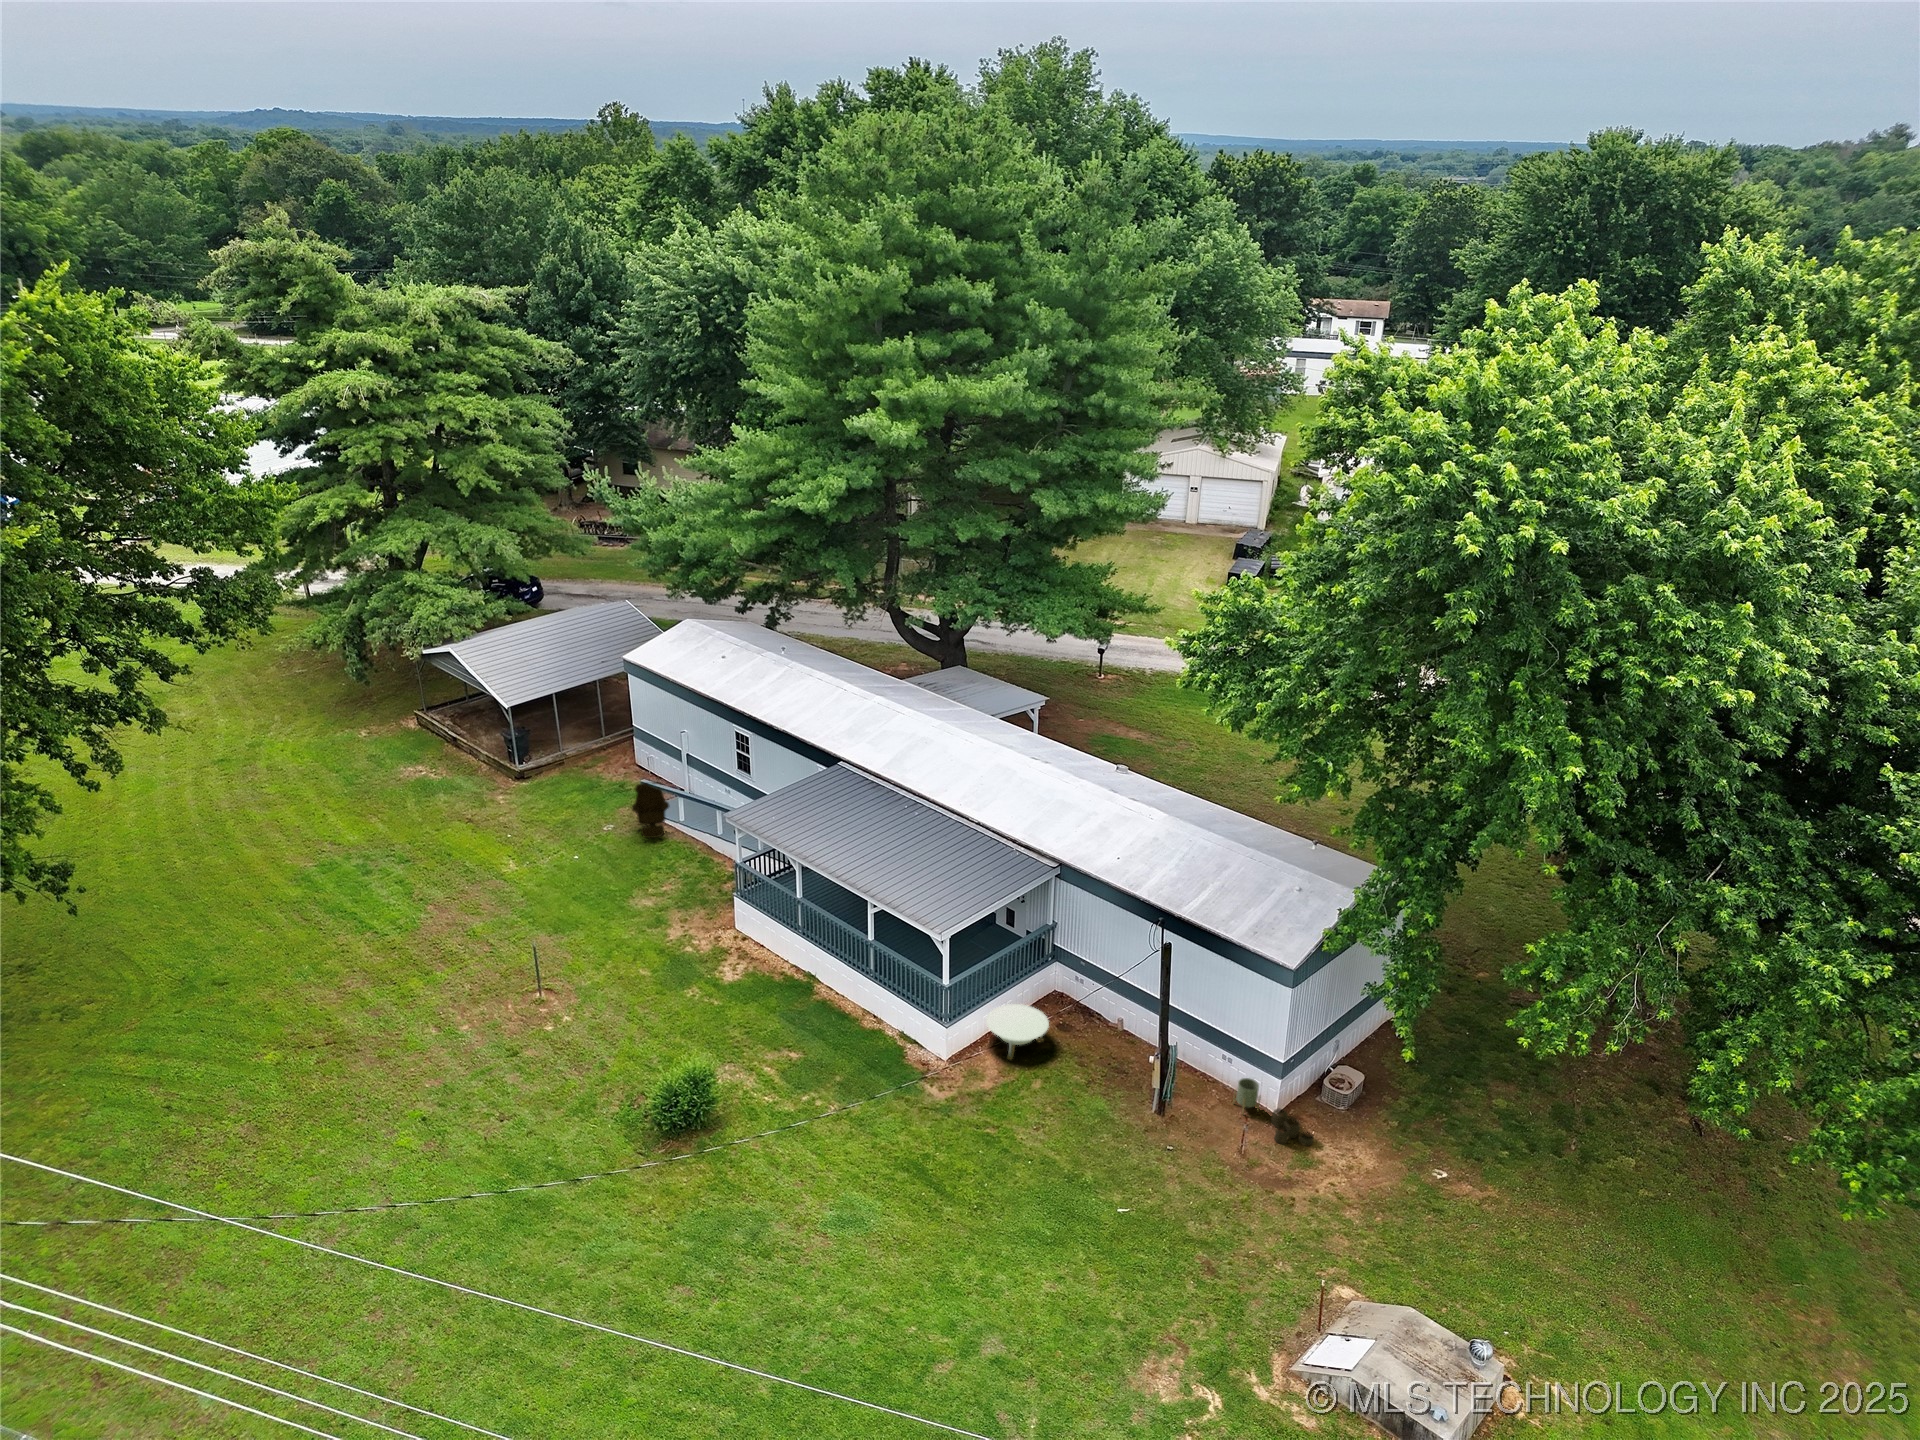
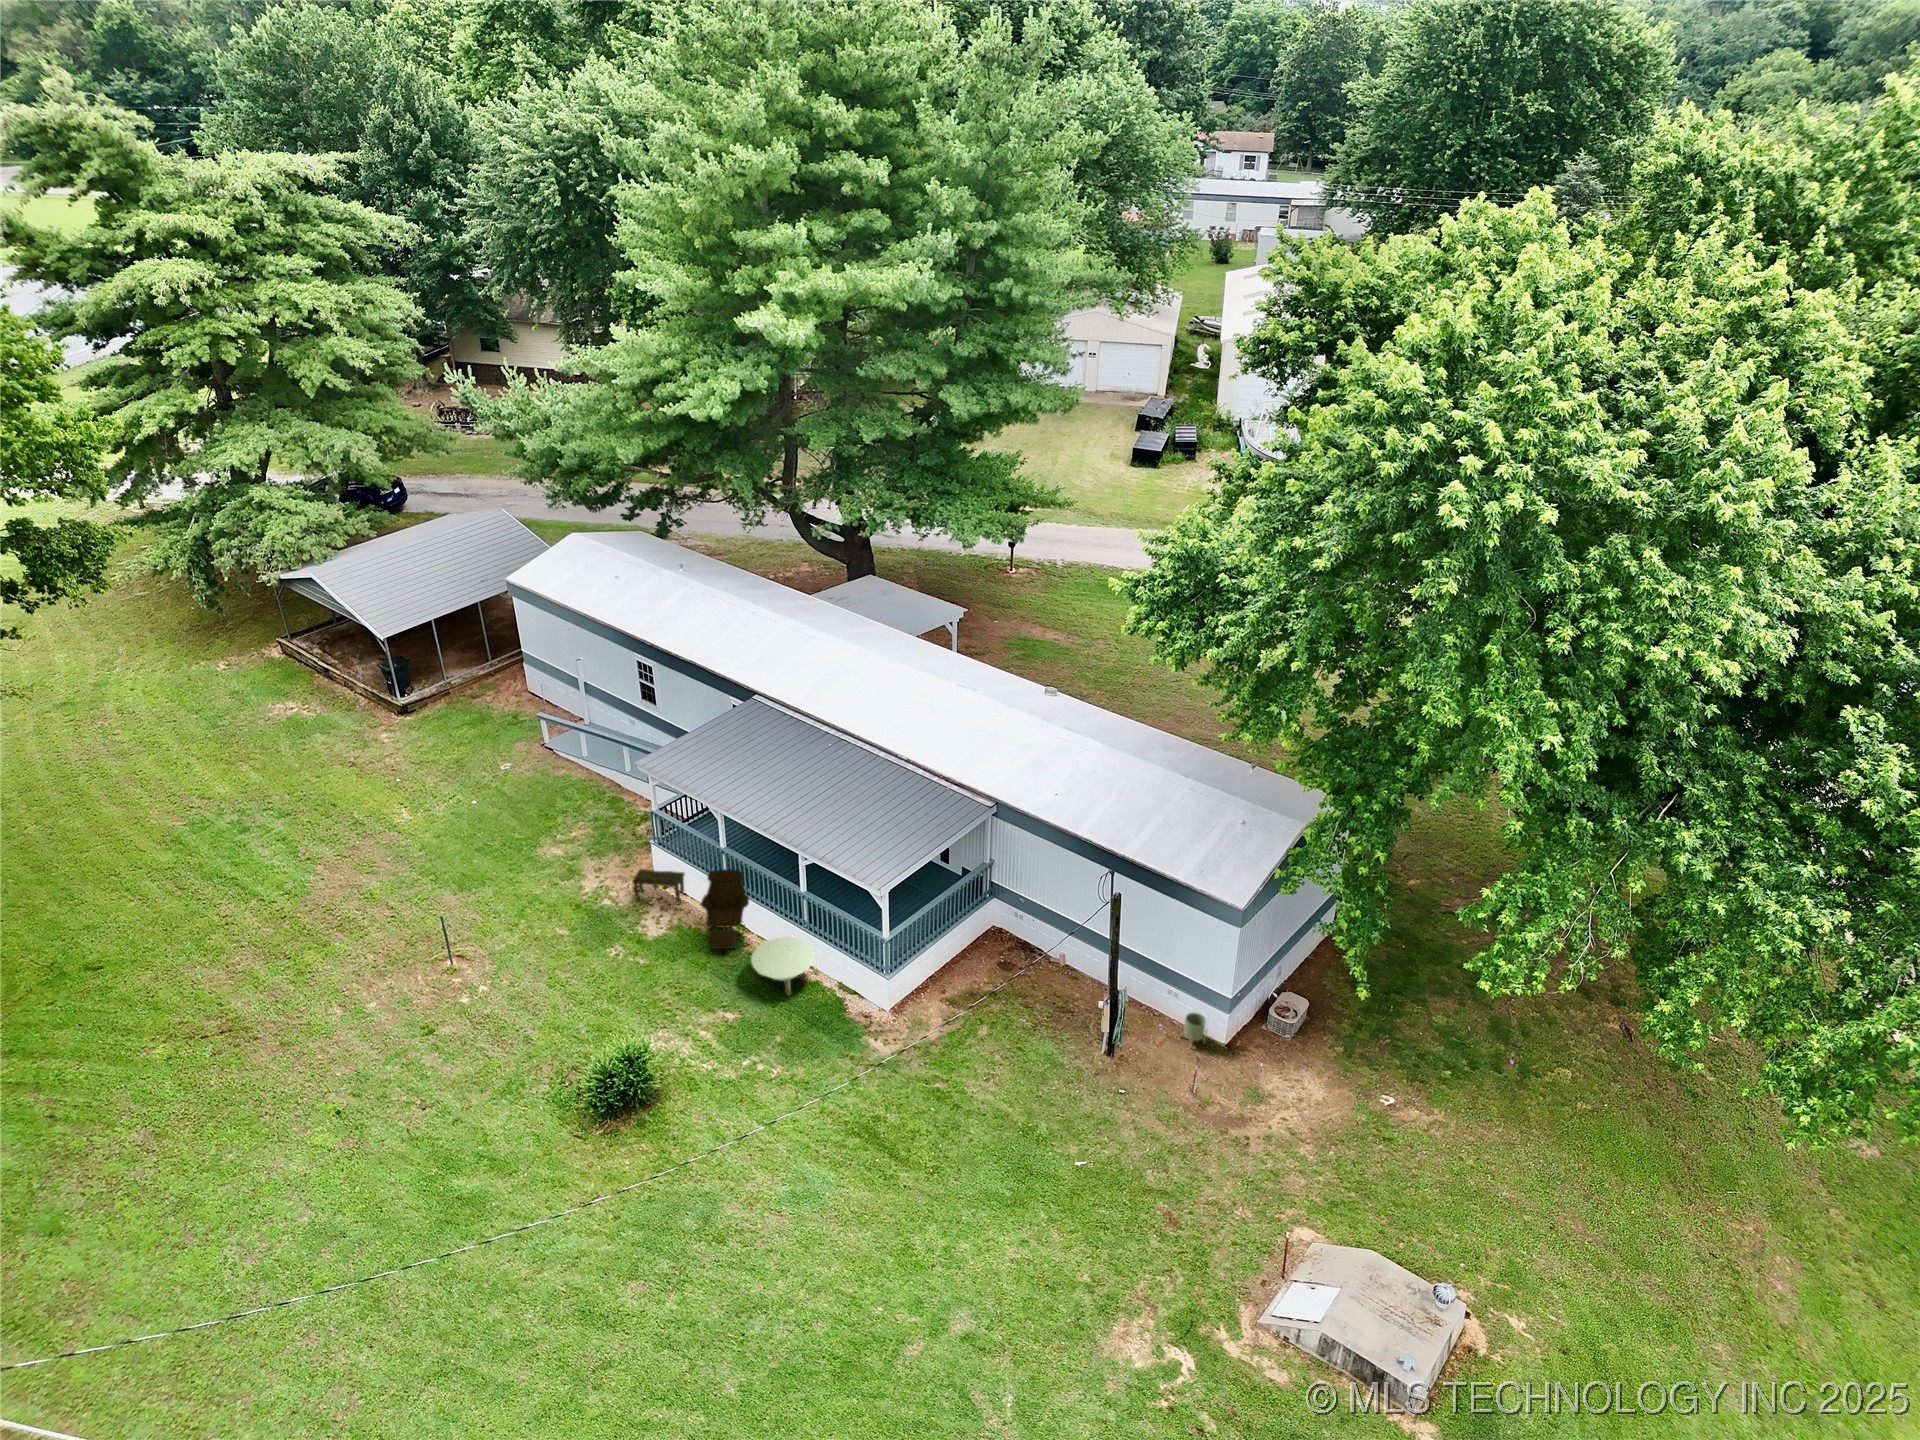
lounge chair: present [632,782,669,839] -> present [701,869,749,954]
bench: none [708,919,758,955] -> present [632,869,684,905]
round table: present [986,1004,1049,1060] -> present [751,937,815,995]
woven basket: present [1271,1109,1313,1146] -> none [1217,1041,1261,1078]

